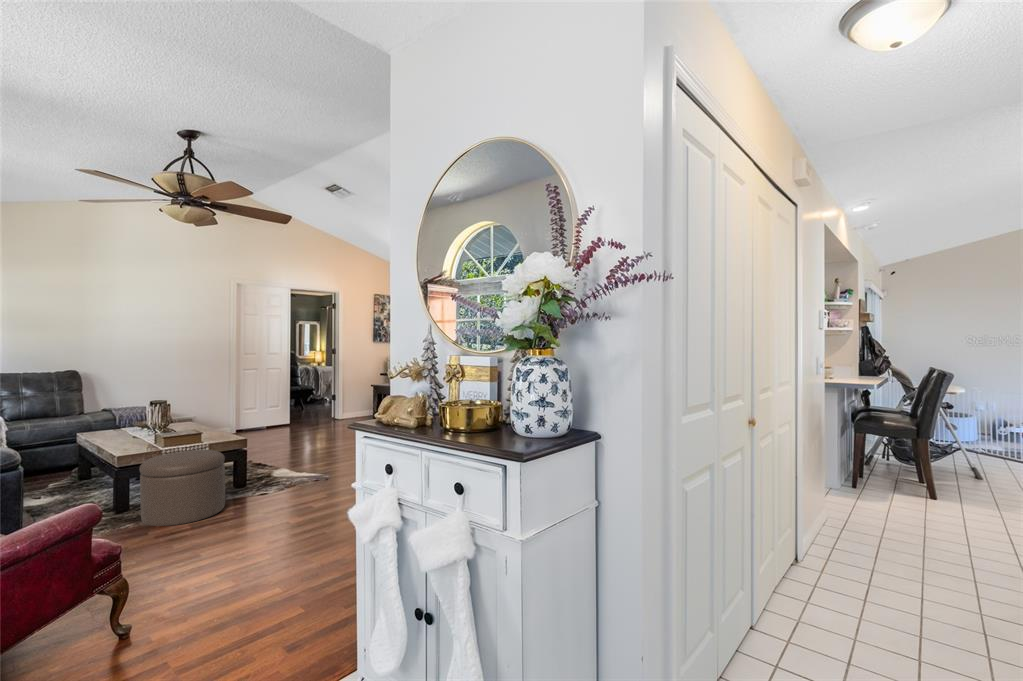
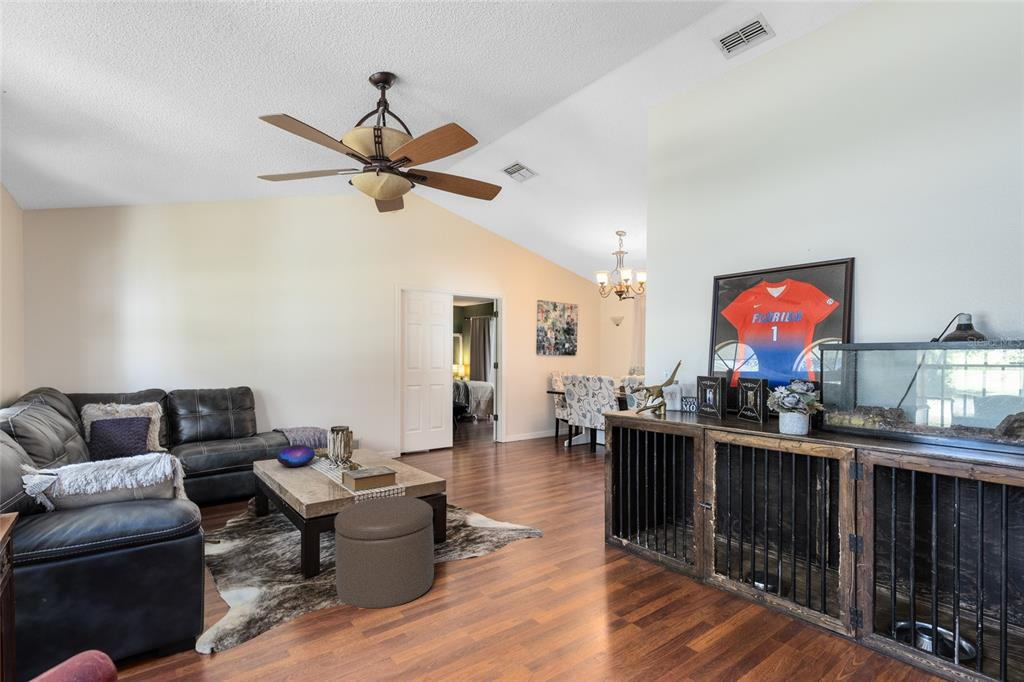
decorative orb: none [98,417,136,435] -> present [277,445,315,467]

